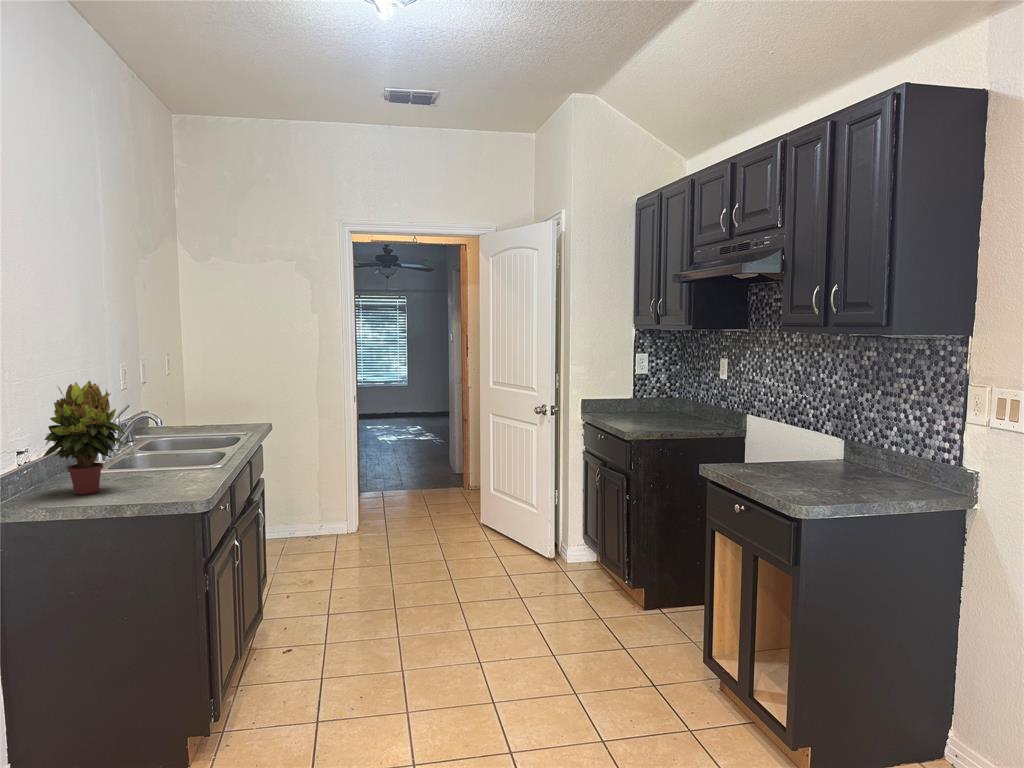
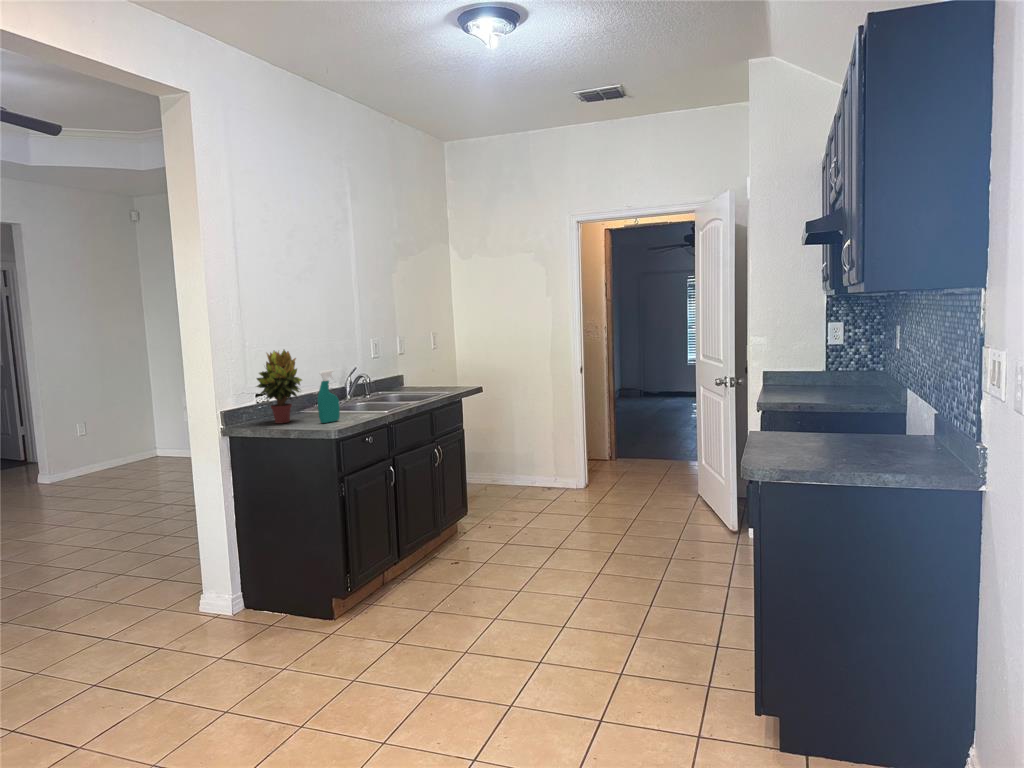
spray bottle: none [163,409,190,488] -> present [318,369,340,423]

